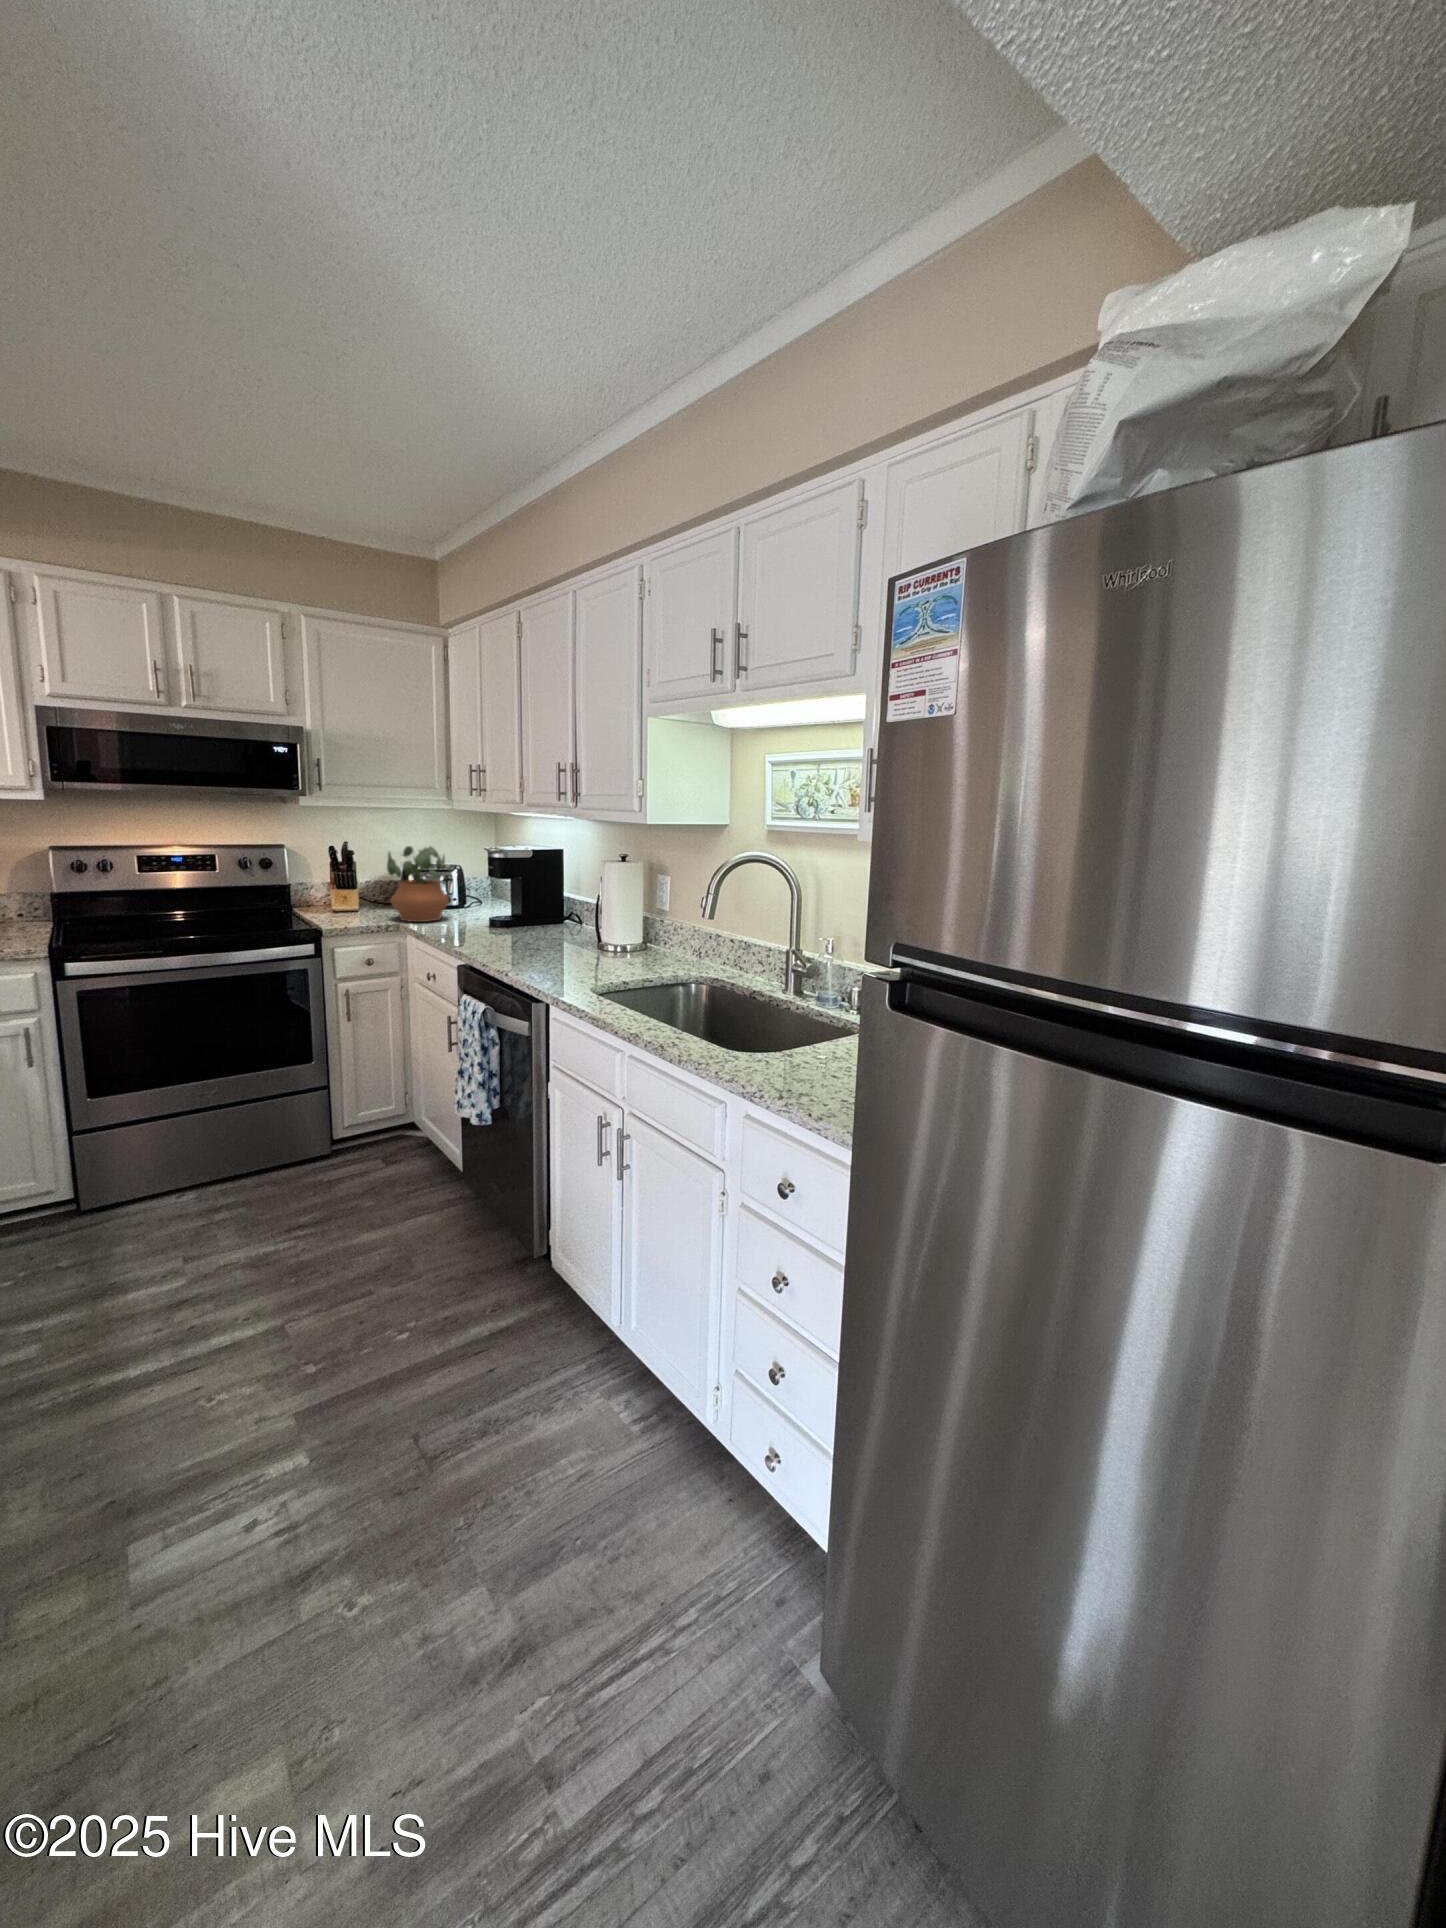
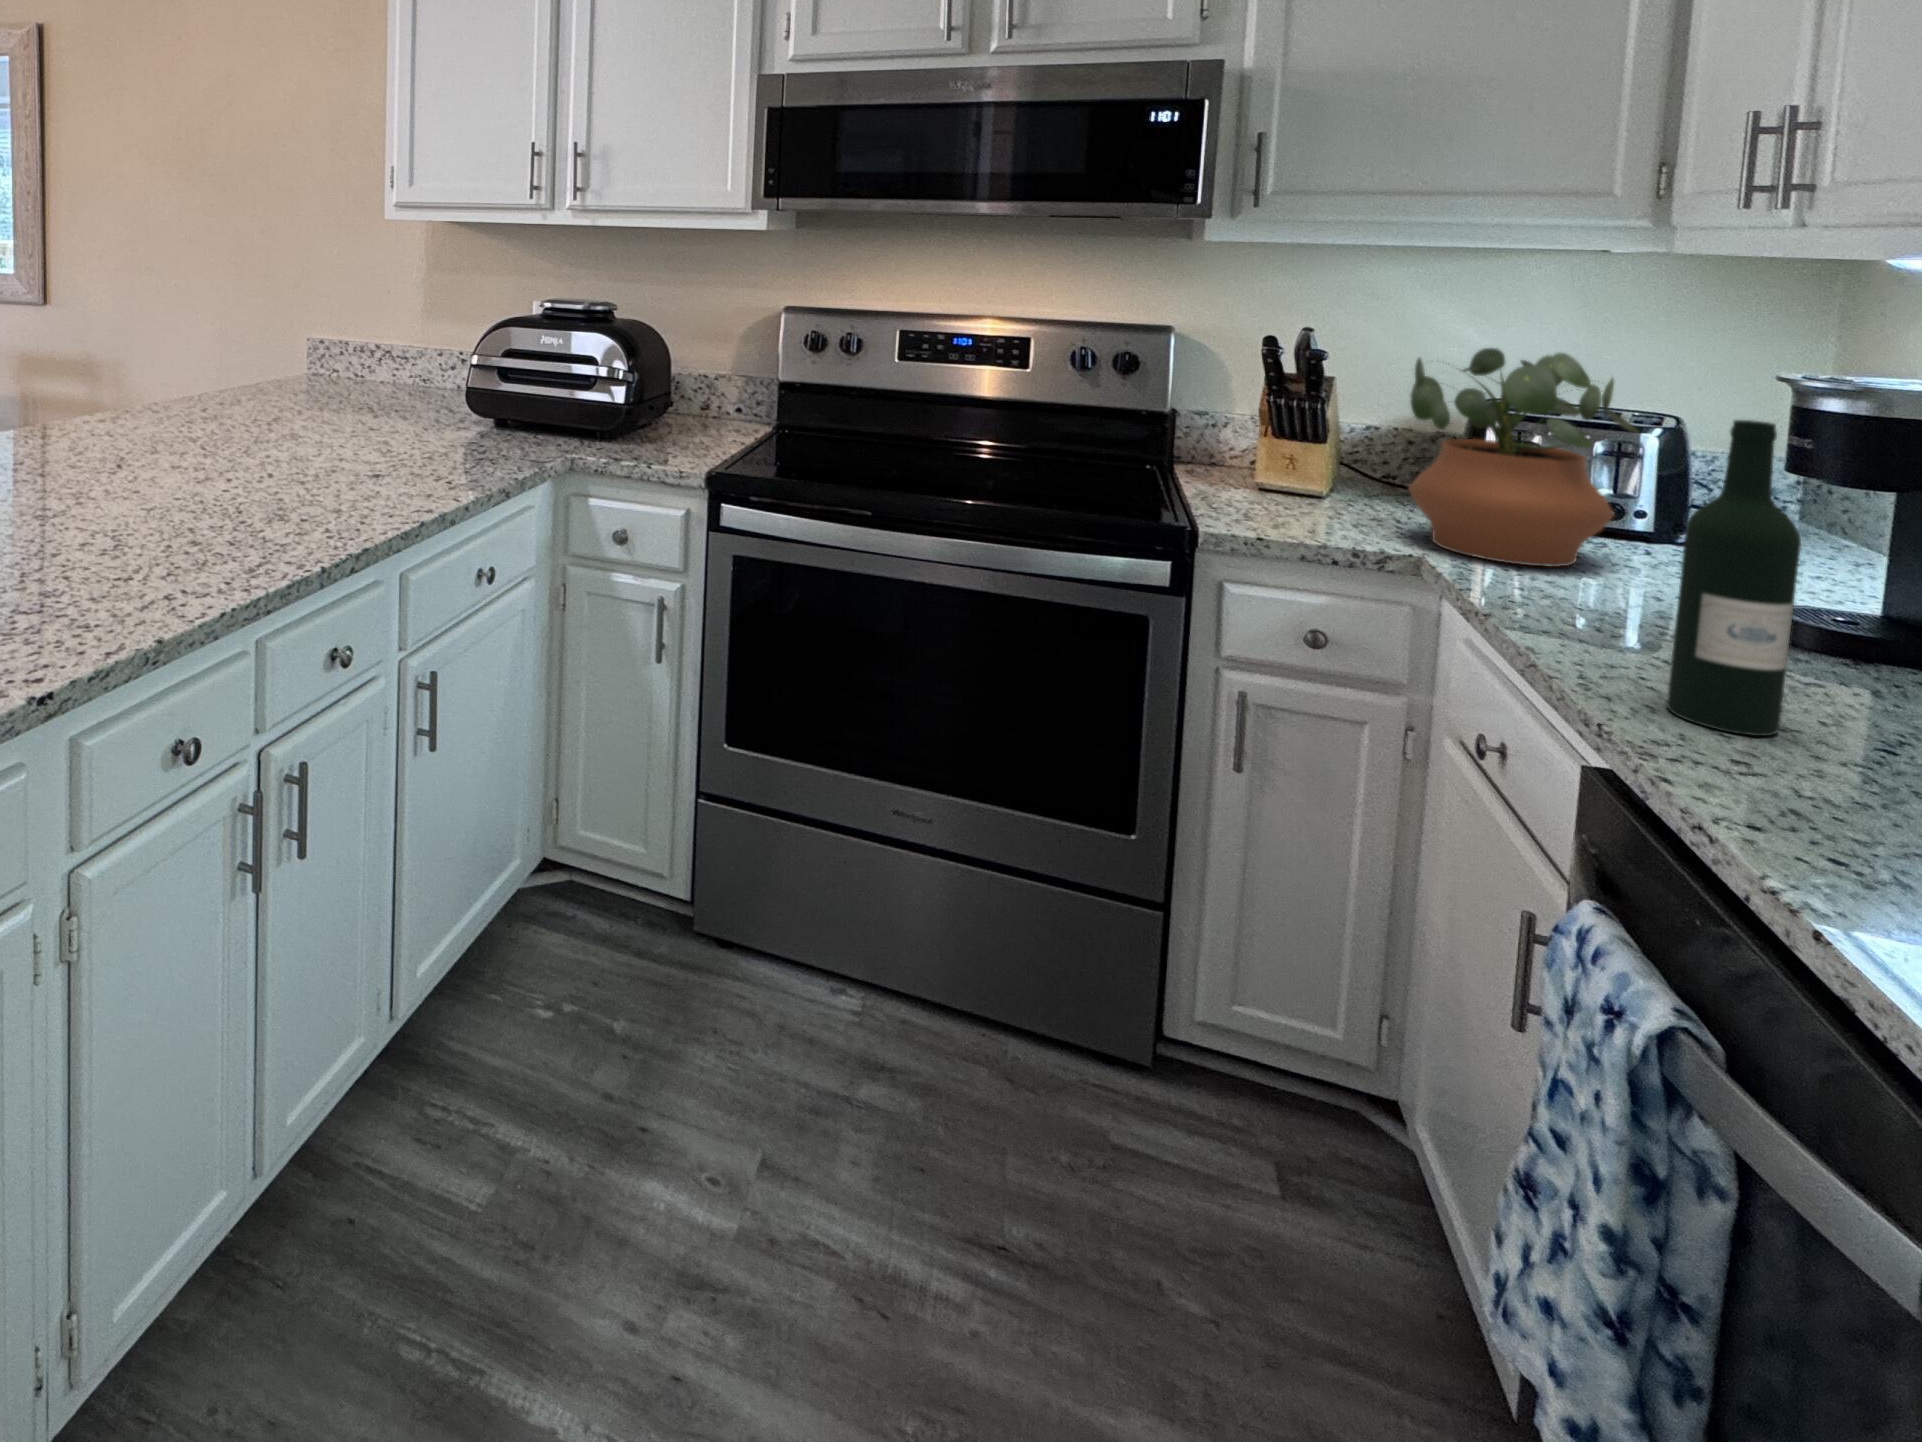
wine bottle: none [471,862,494,950] -> present [1667,420,1801,736]

